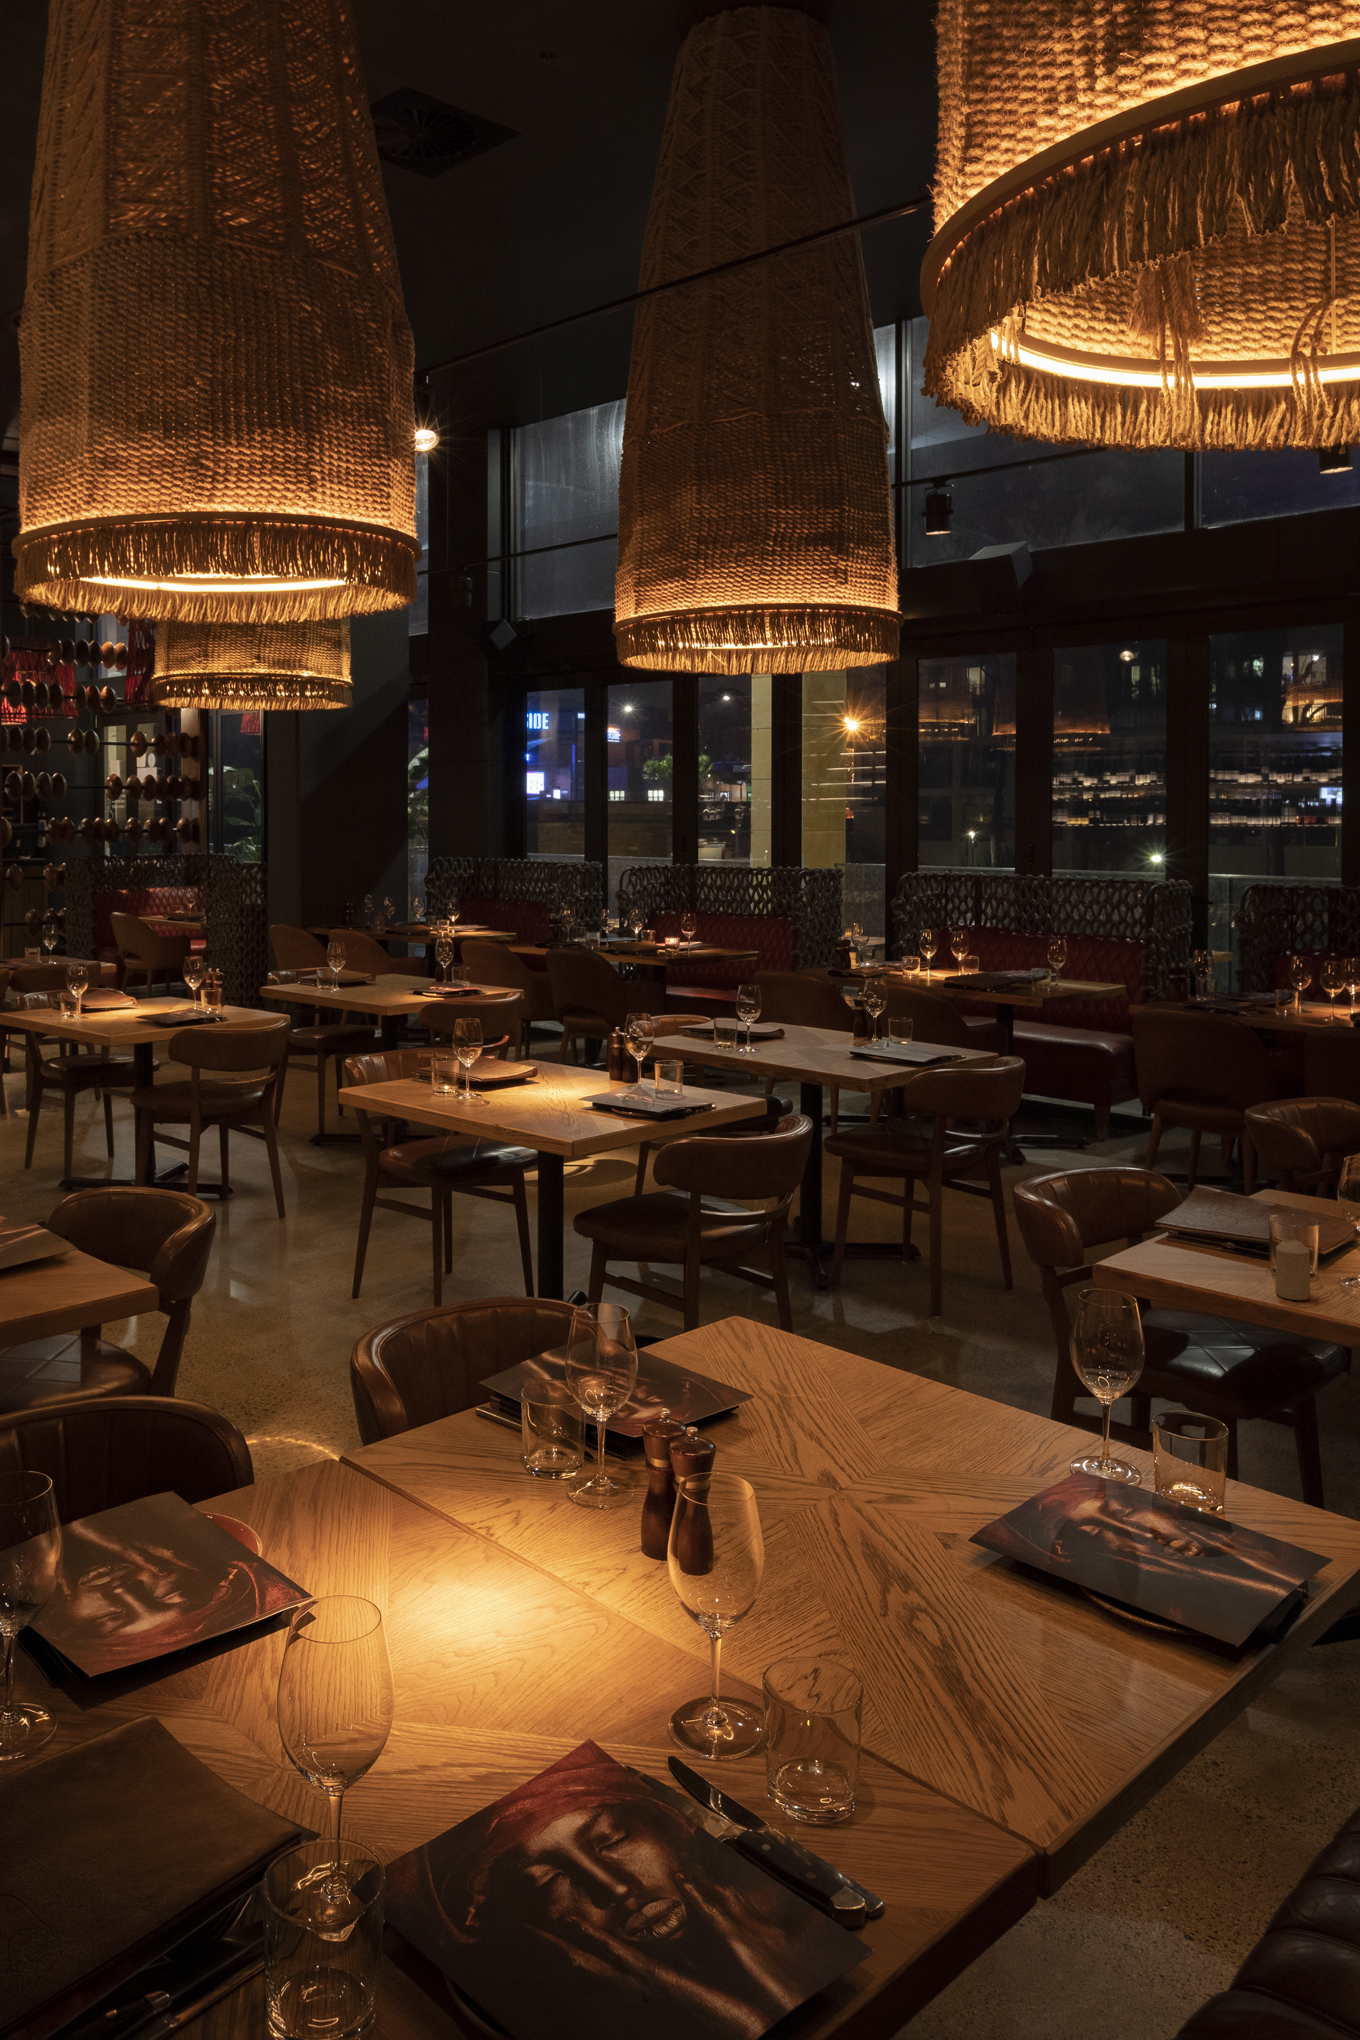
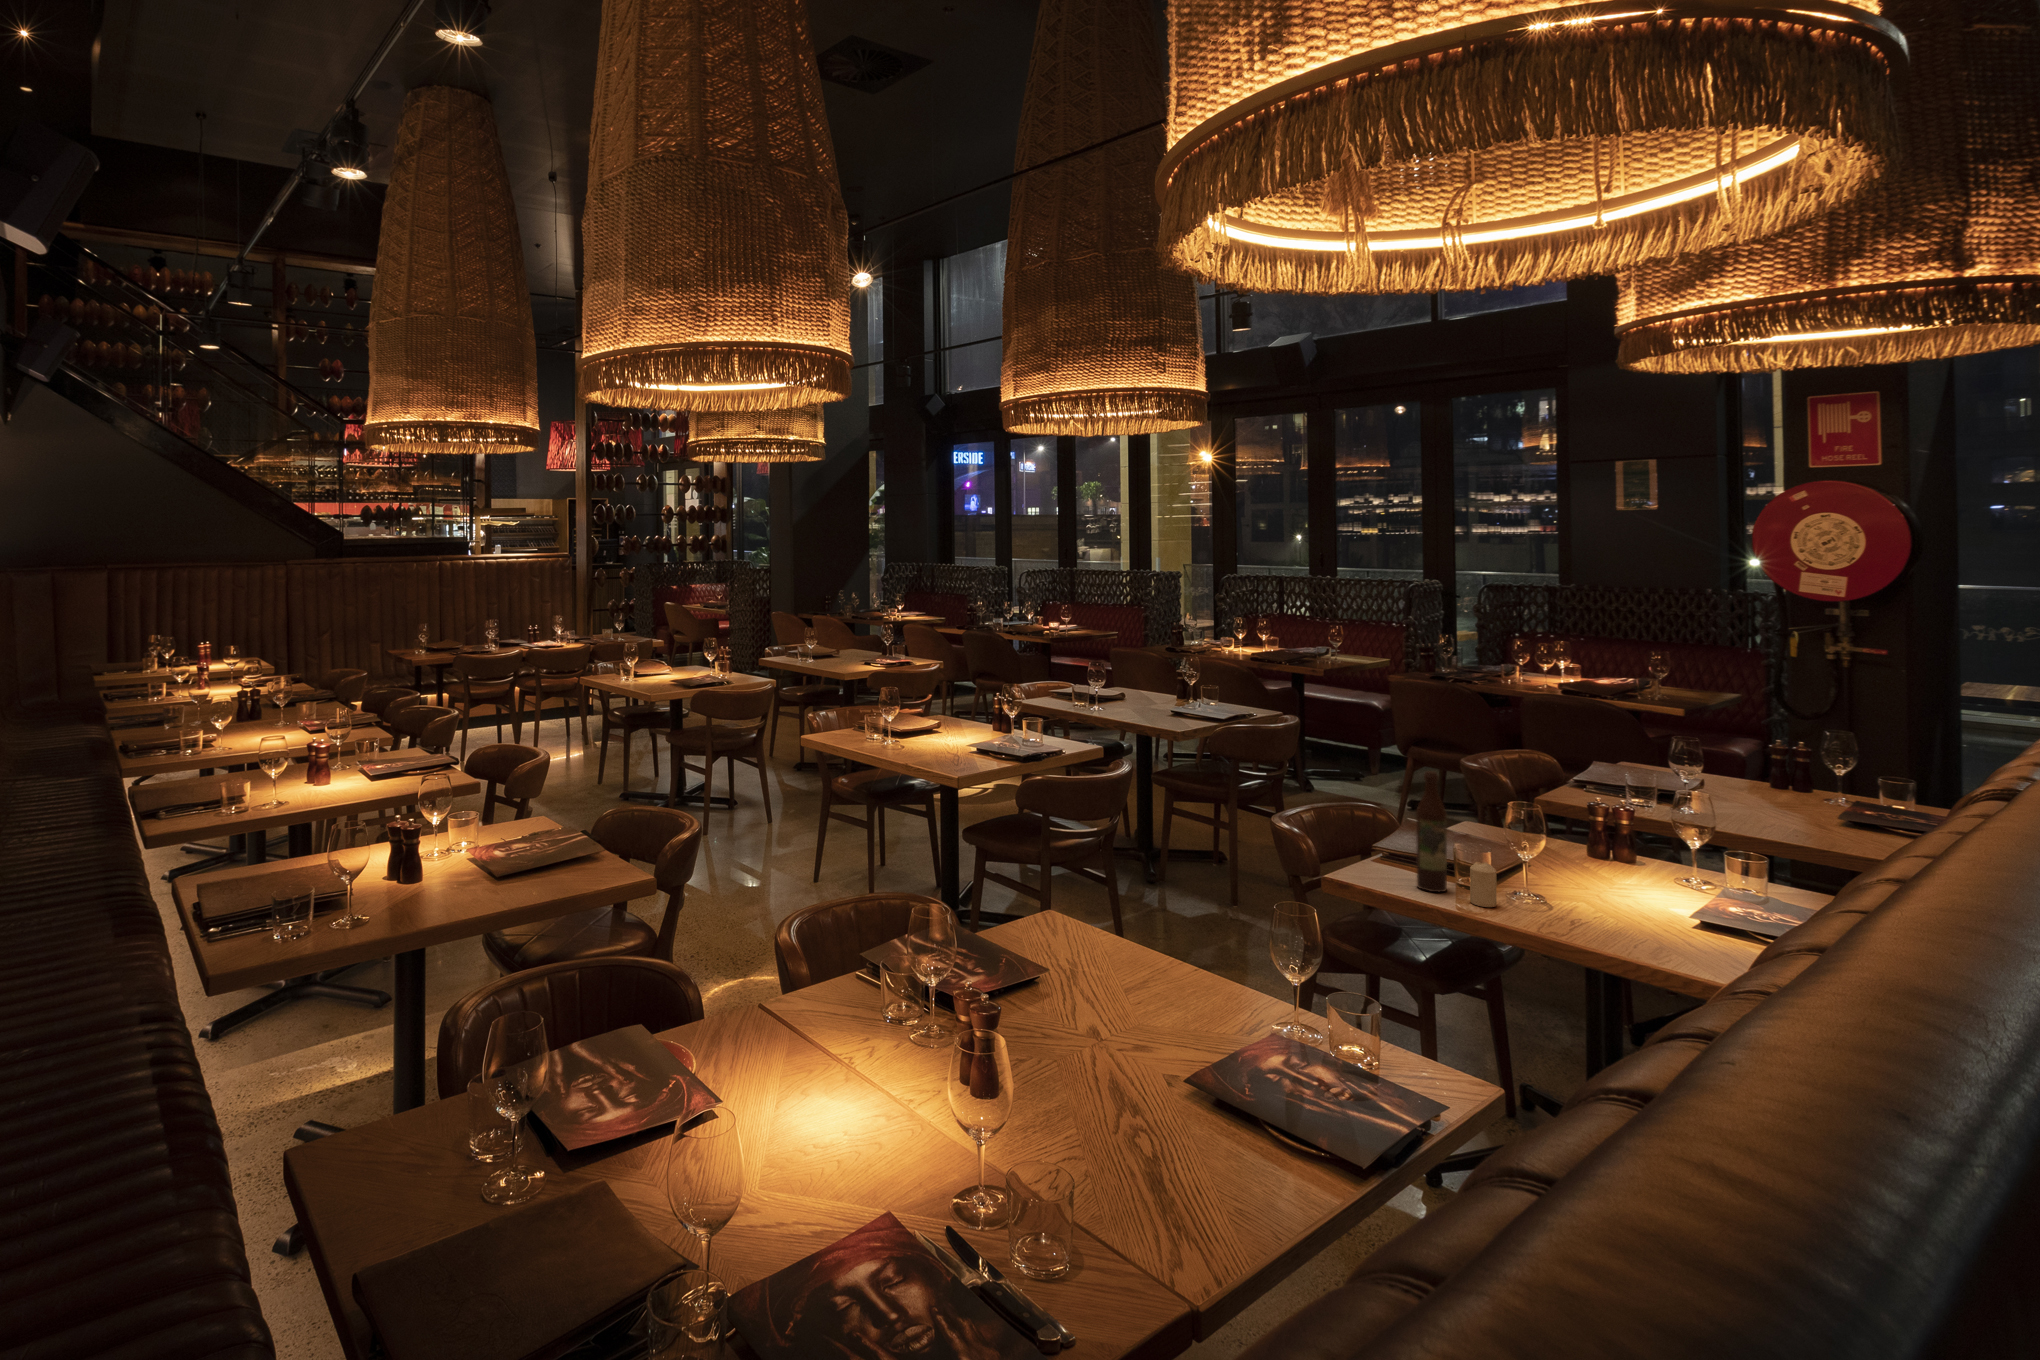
wine bottle: none [1204,1119,1244,1283] -> present [1416,771,1447,892]

